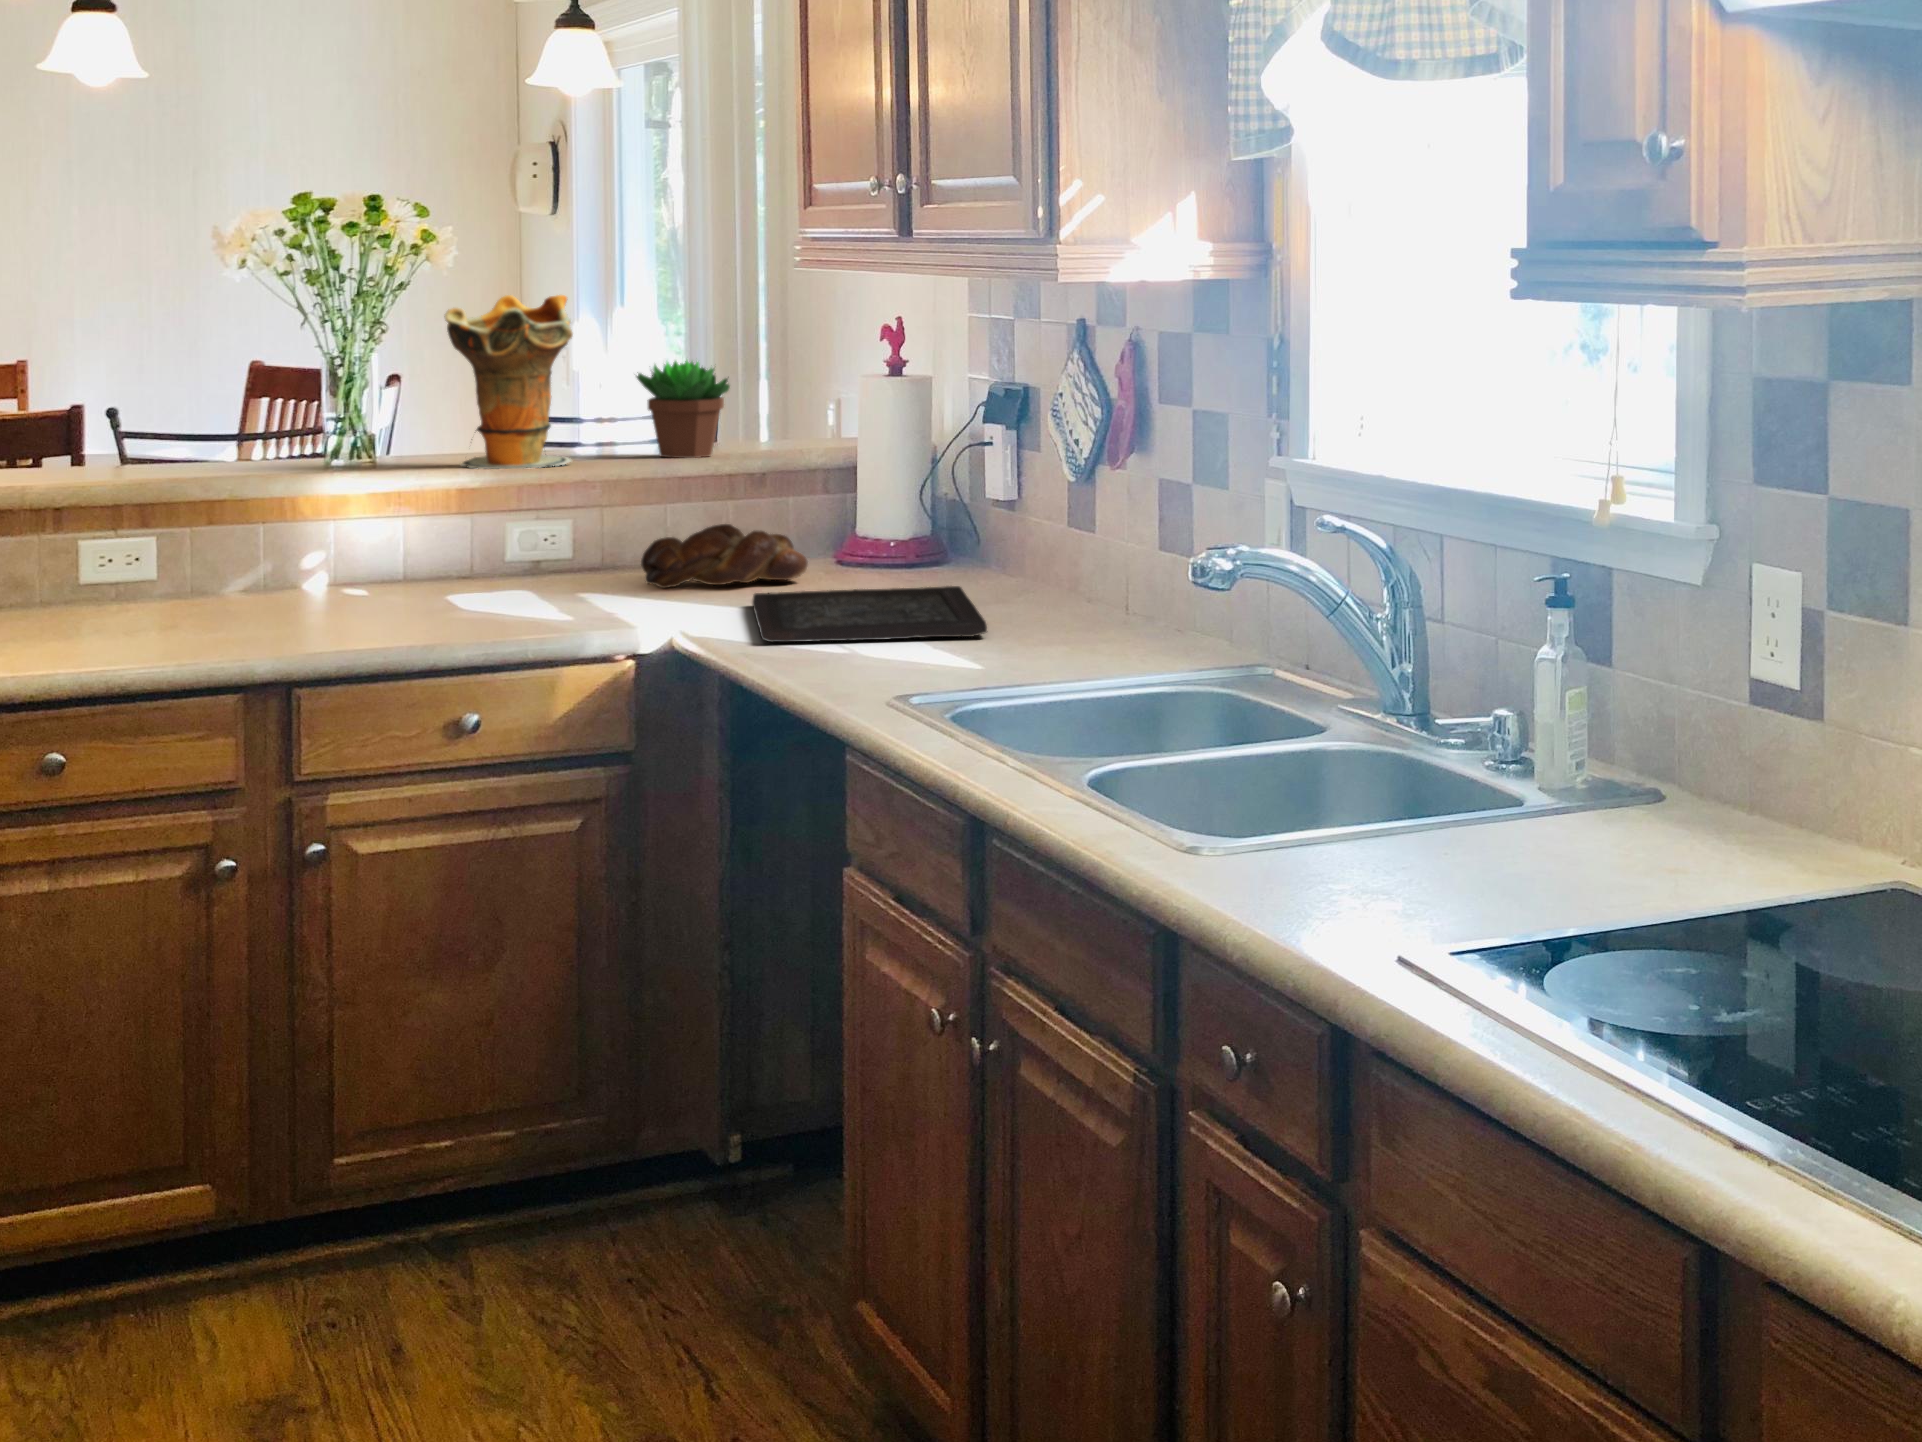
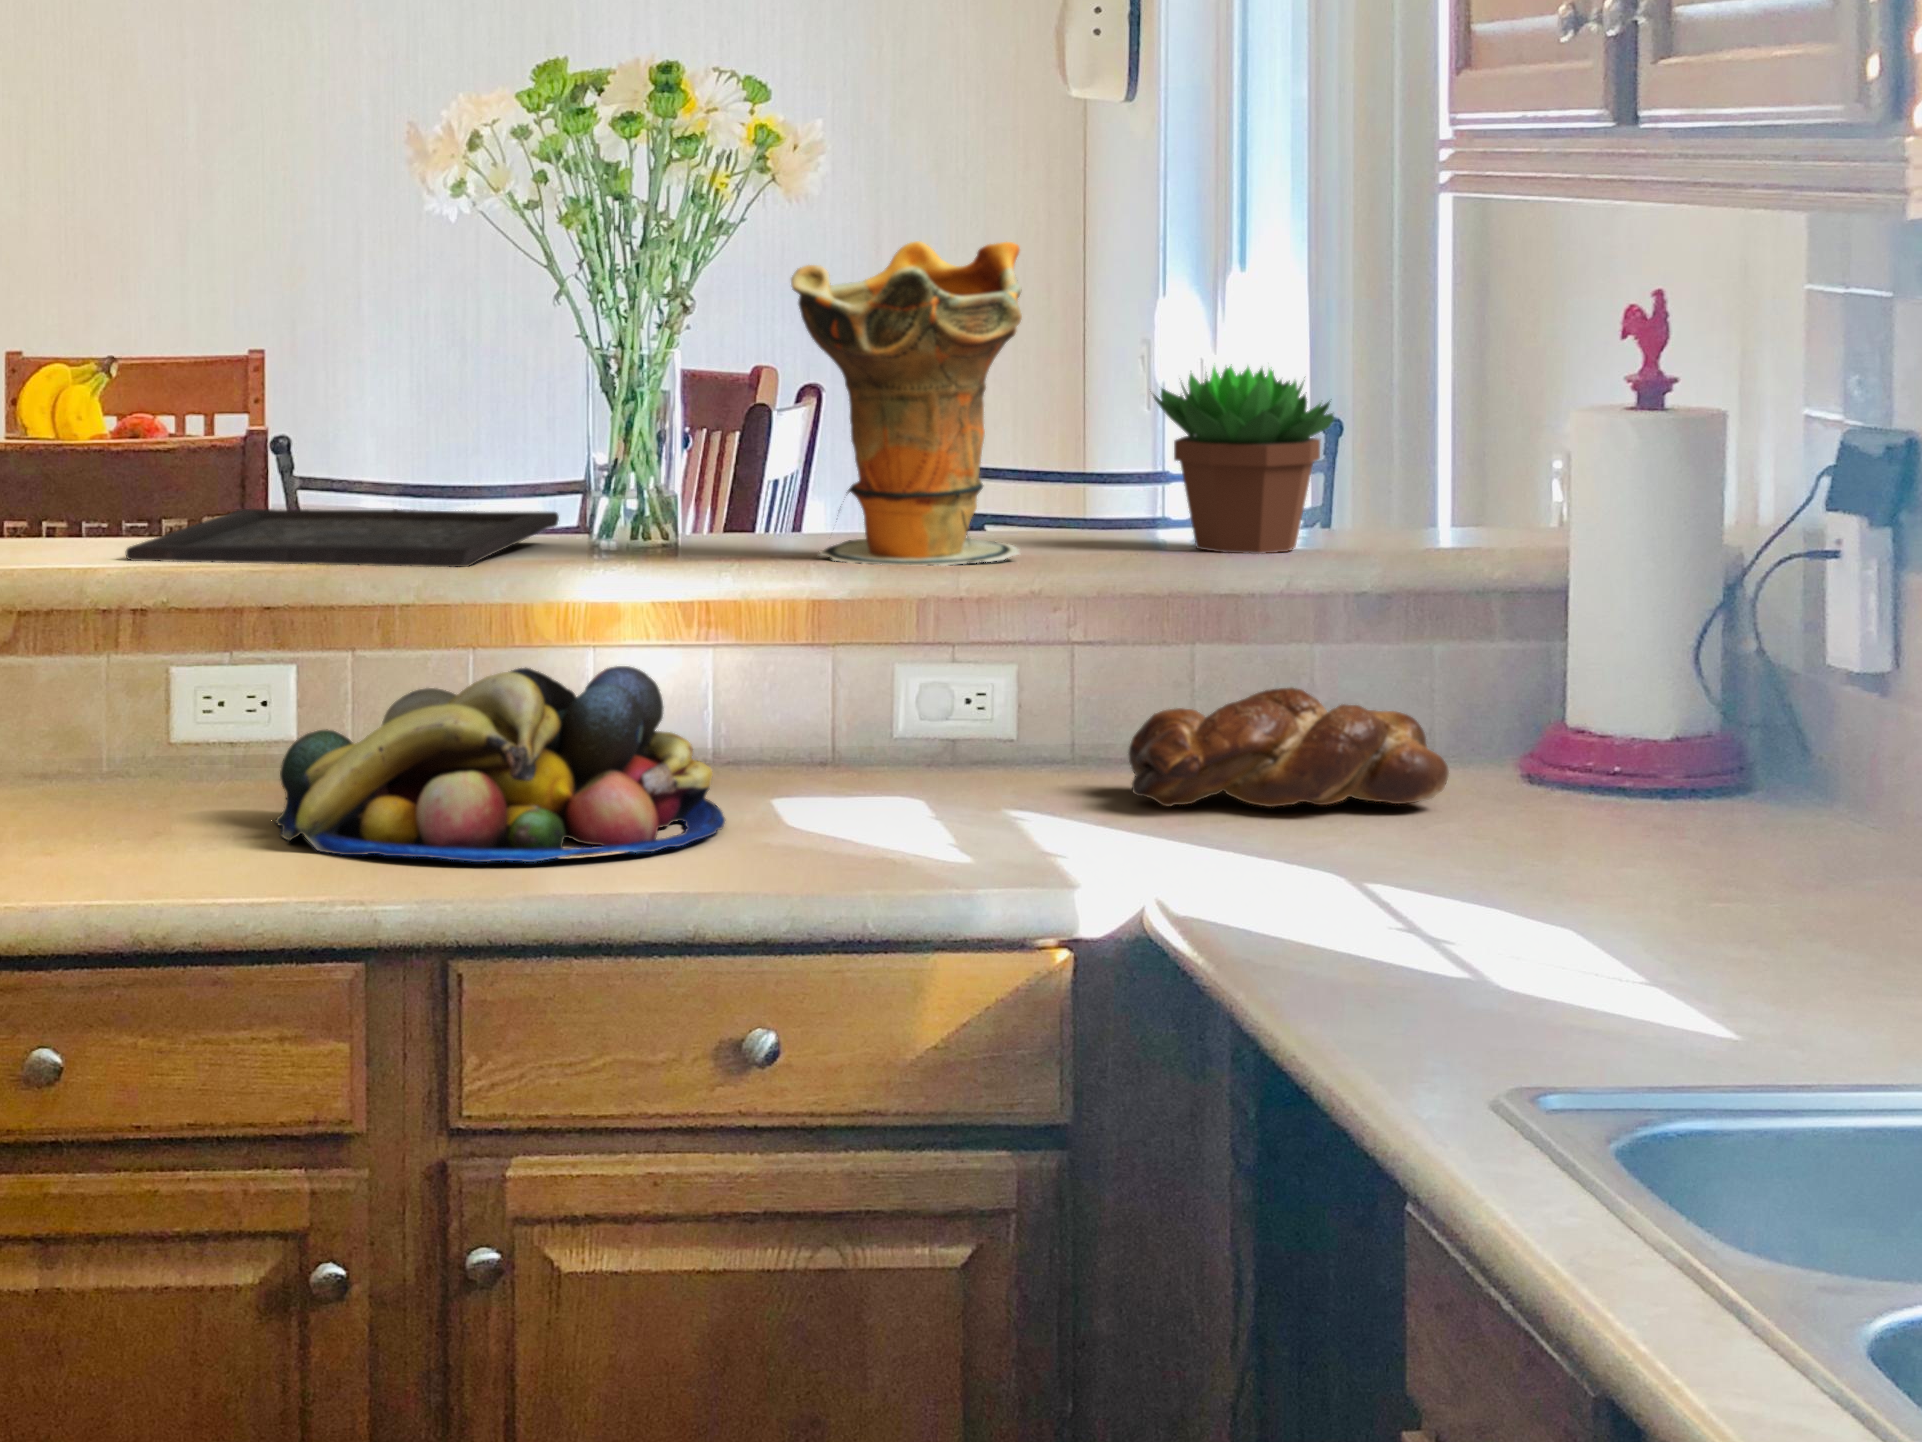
fruit bowl: none [162,526,430,636] -> present [276,666,725,862]
tray: present [752,586,987,642] -> present [125,509,559,567]

